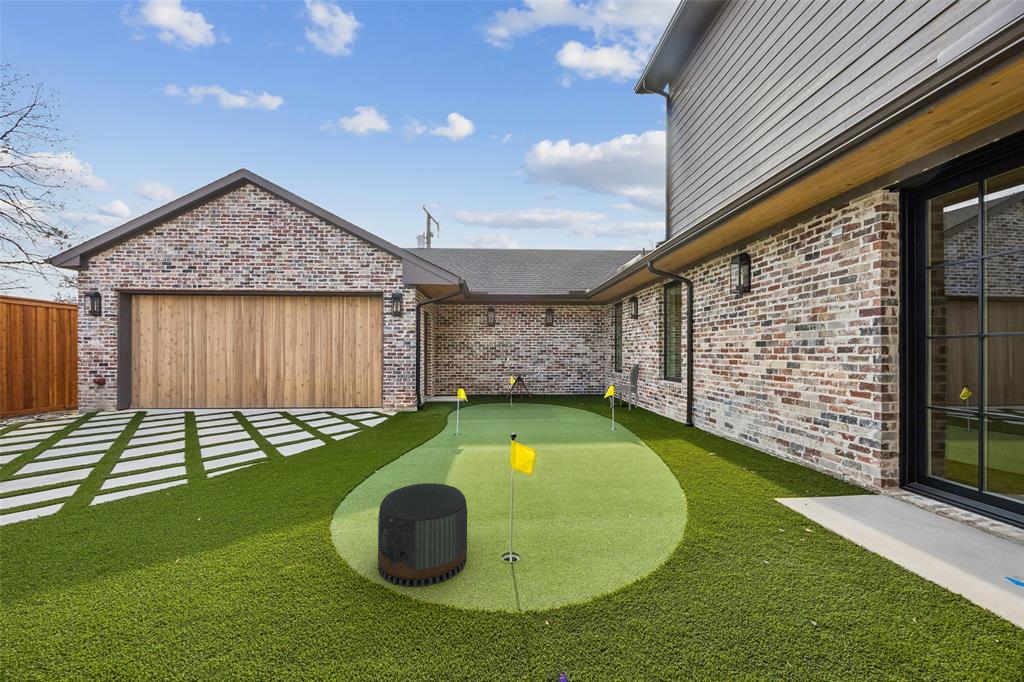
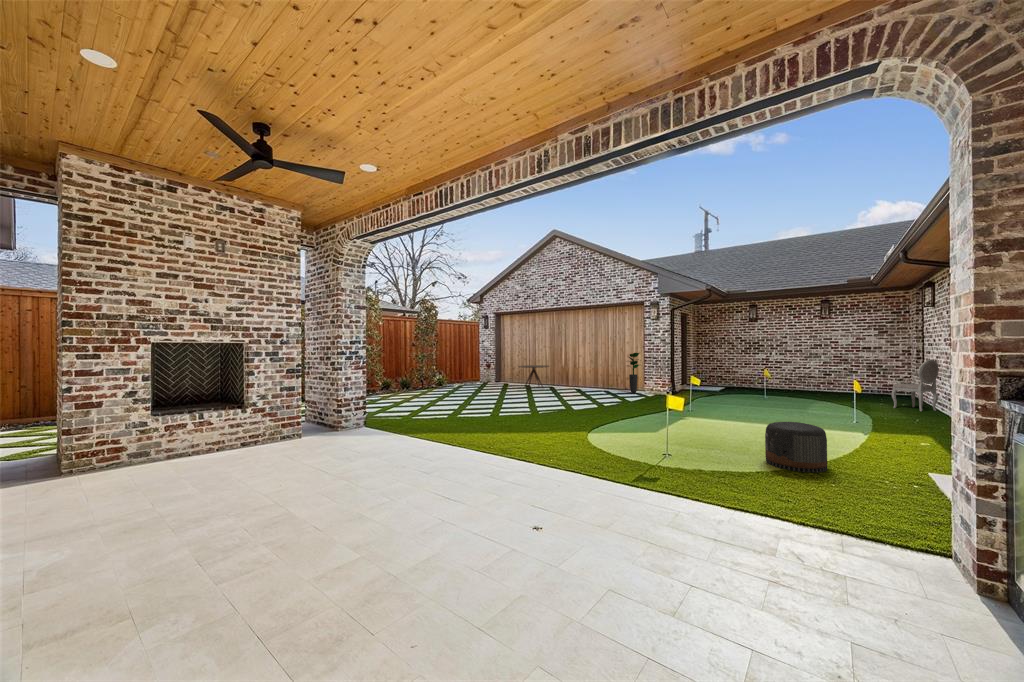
potted plant: none [354,359,380,412] -> present [629,353,639,393]
round table: present [501,372,538,400] -> present [519,365,549,388]
pouf: present [378,483,467,587] -> present [765,422,827,473]

